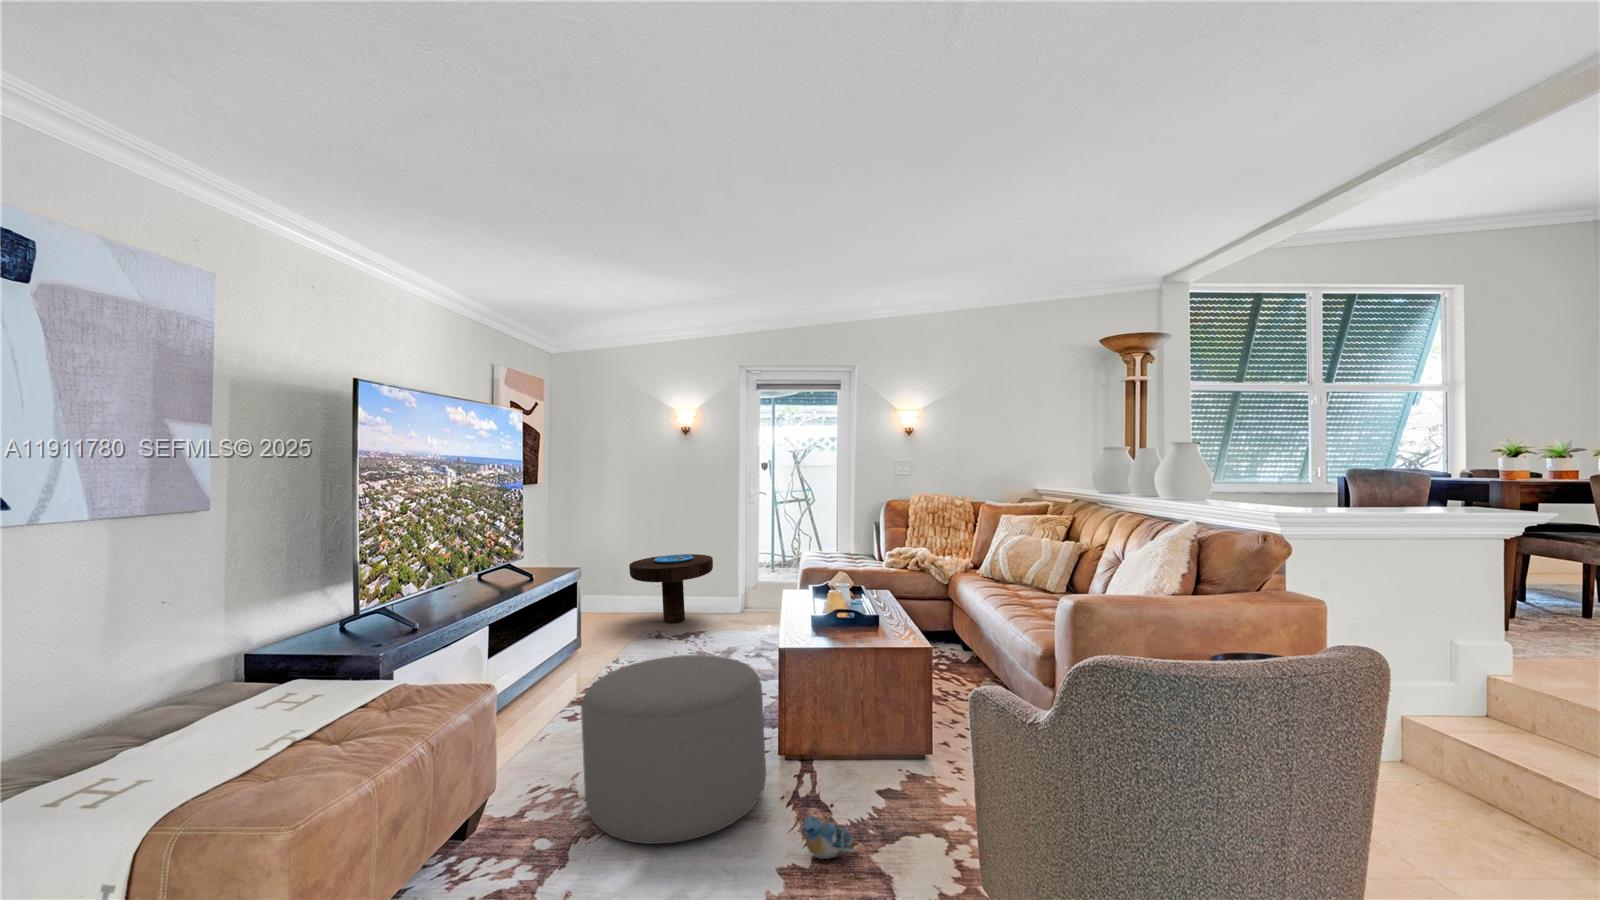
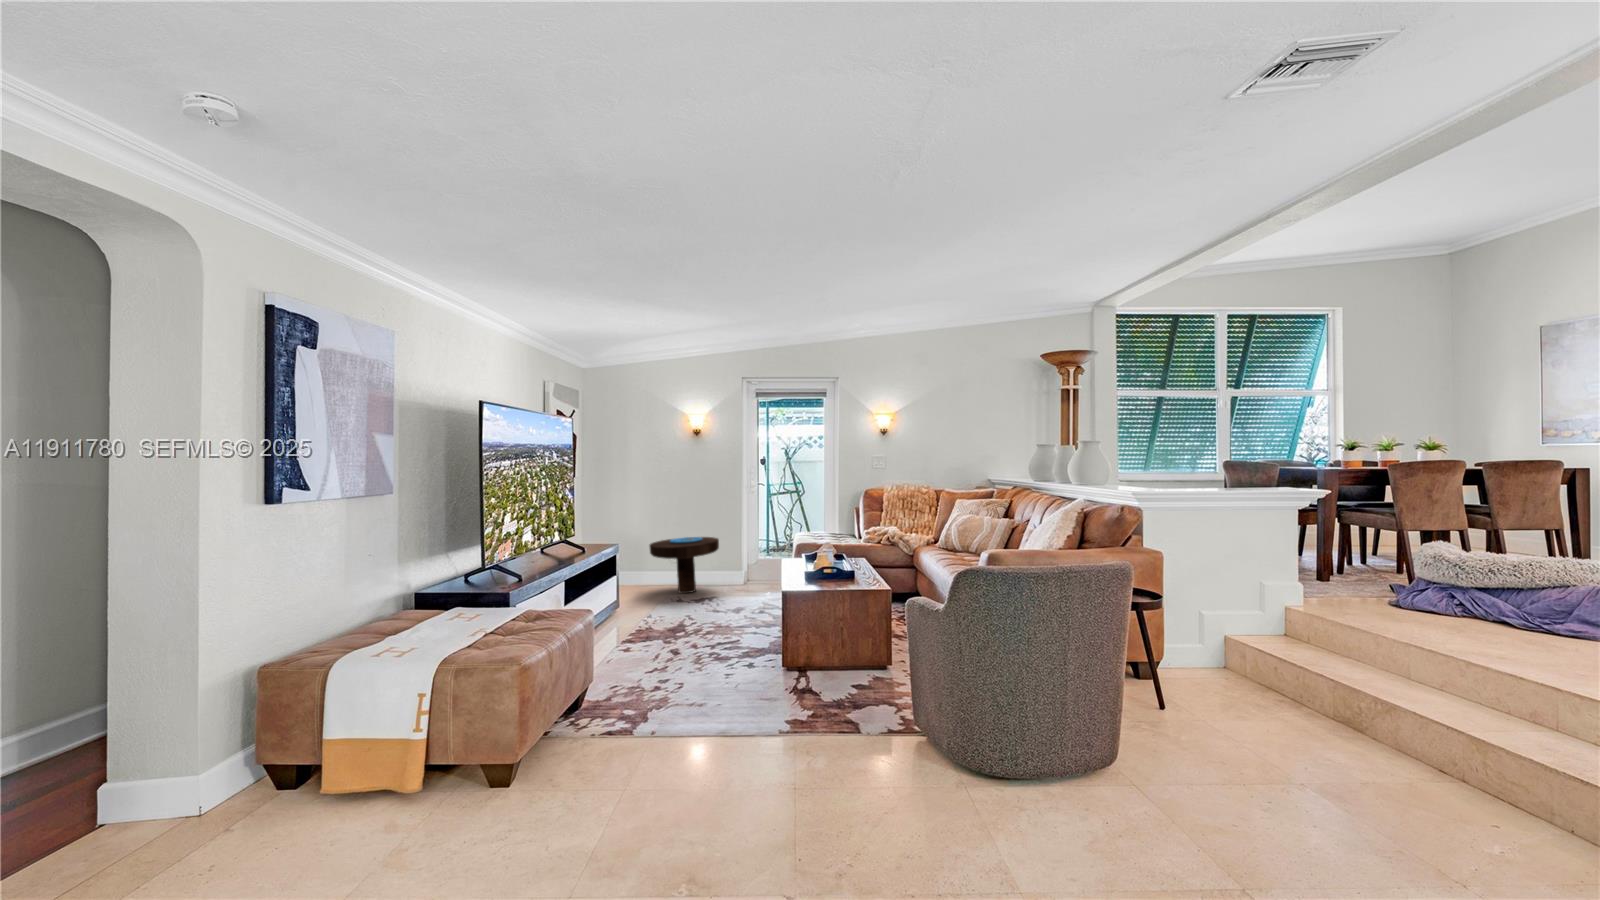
ottoman: present [581,655,766,844] -> none [651,596,775,709]
plush toy: present [801,816,858,859] -> none [800,687,837,714]

